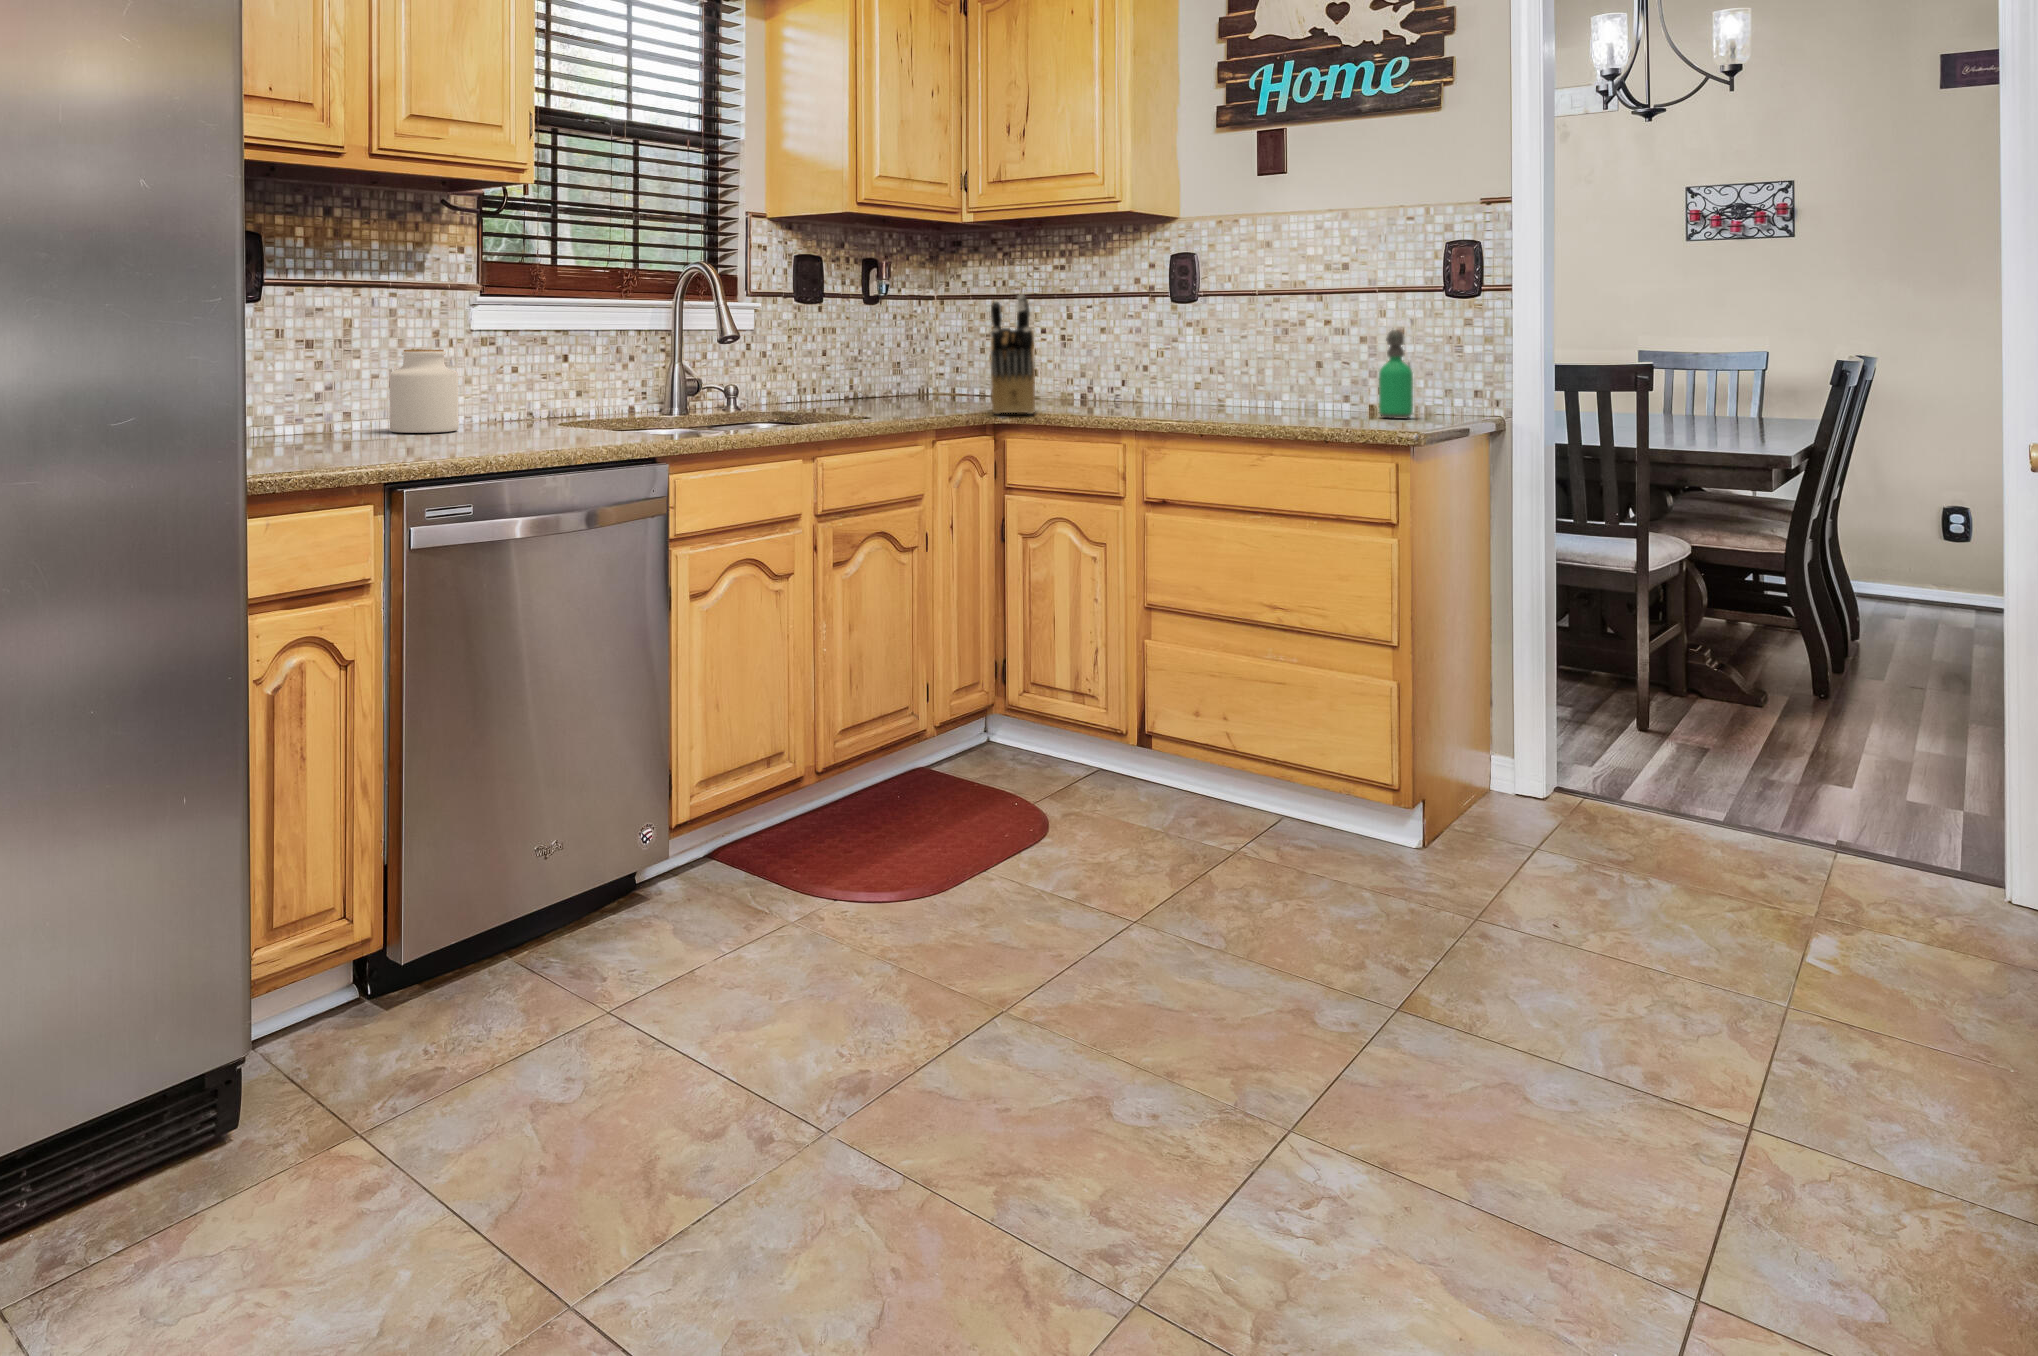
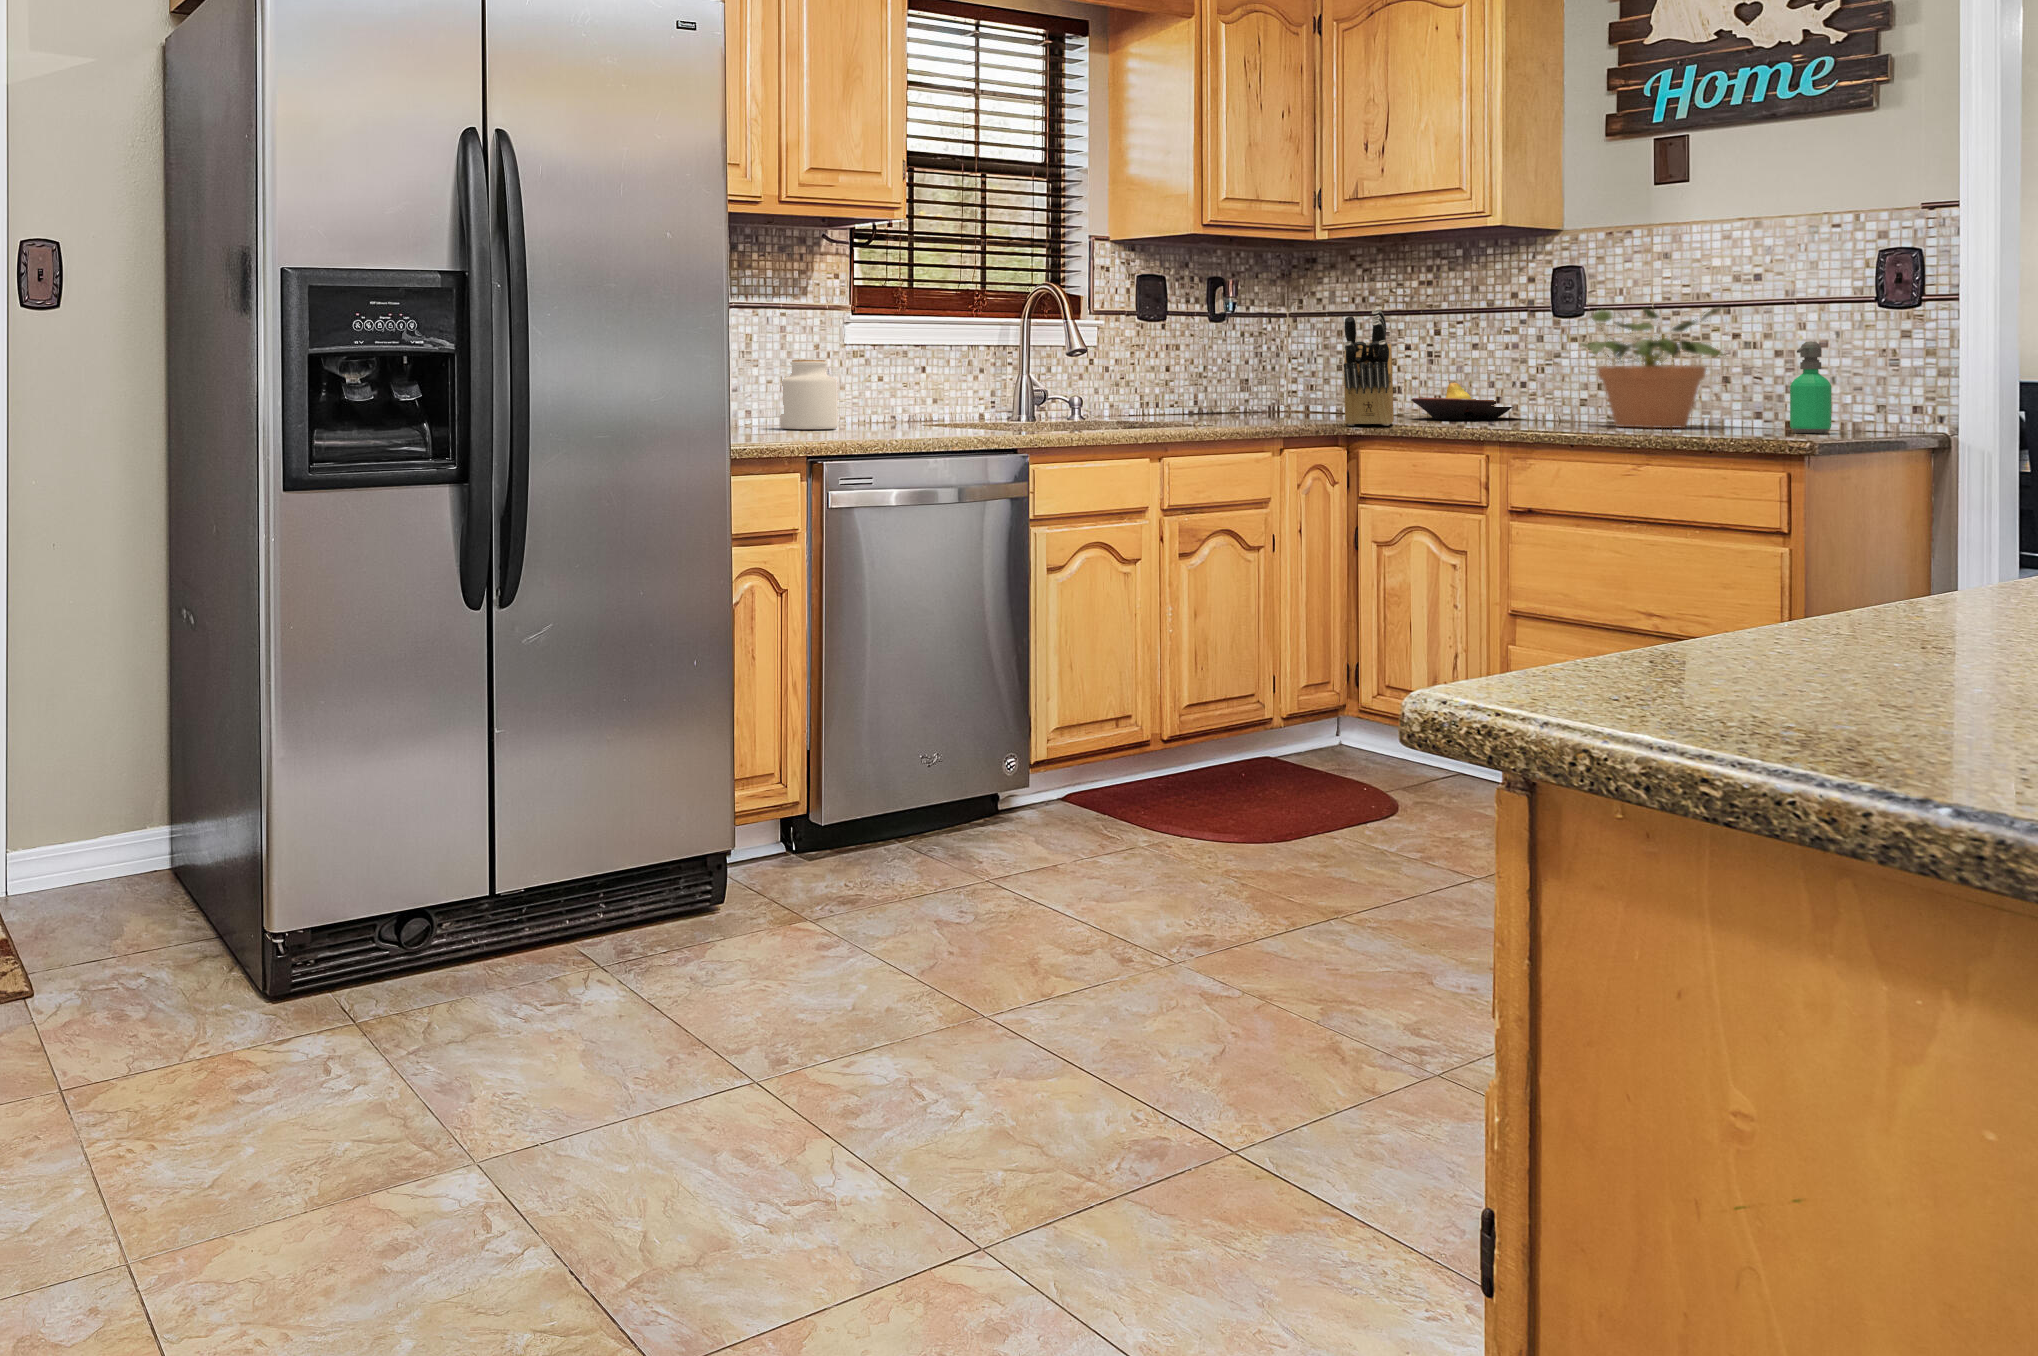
potted plant: none [1195,294,1336,413] -> present [1582,308,1723,428]
fruit bowl: none [1047,365,1142,403] -> present [1411,382,1512,420]

